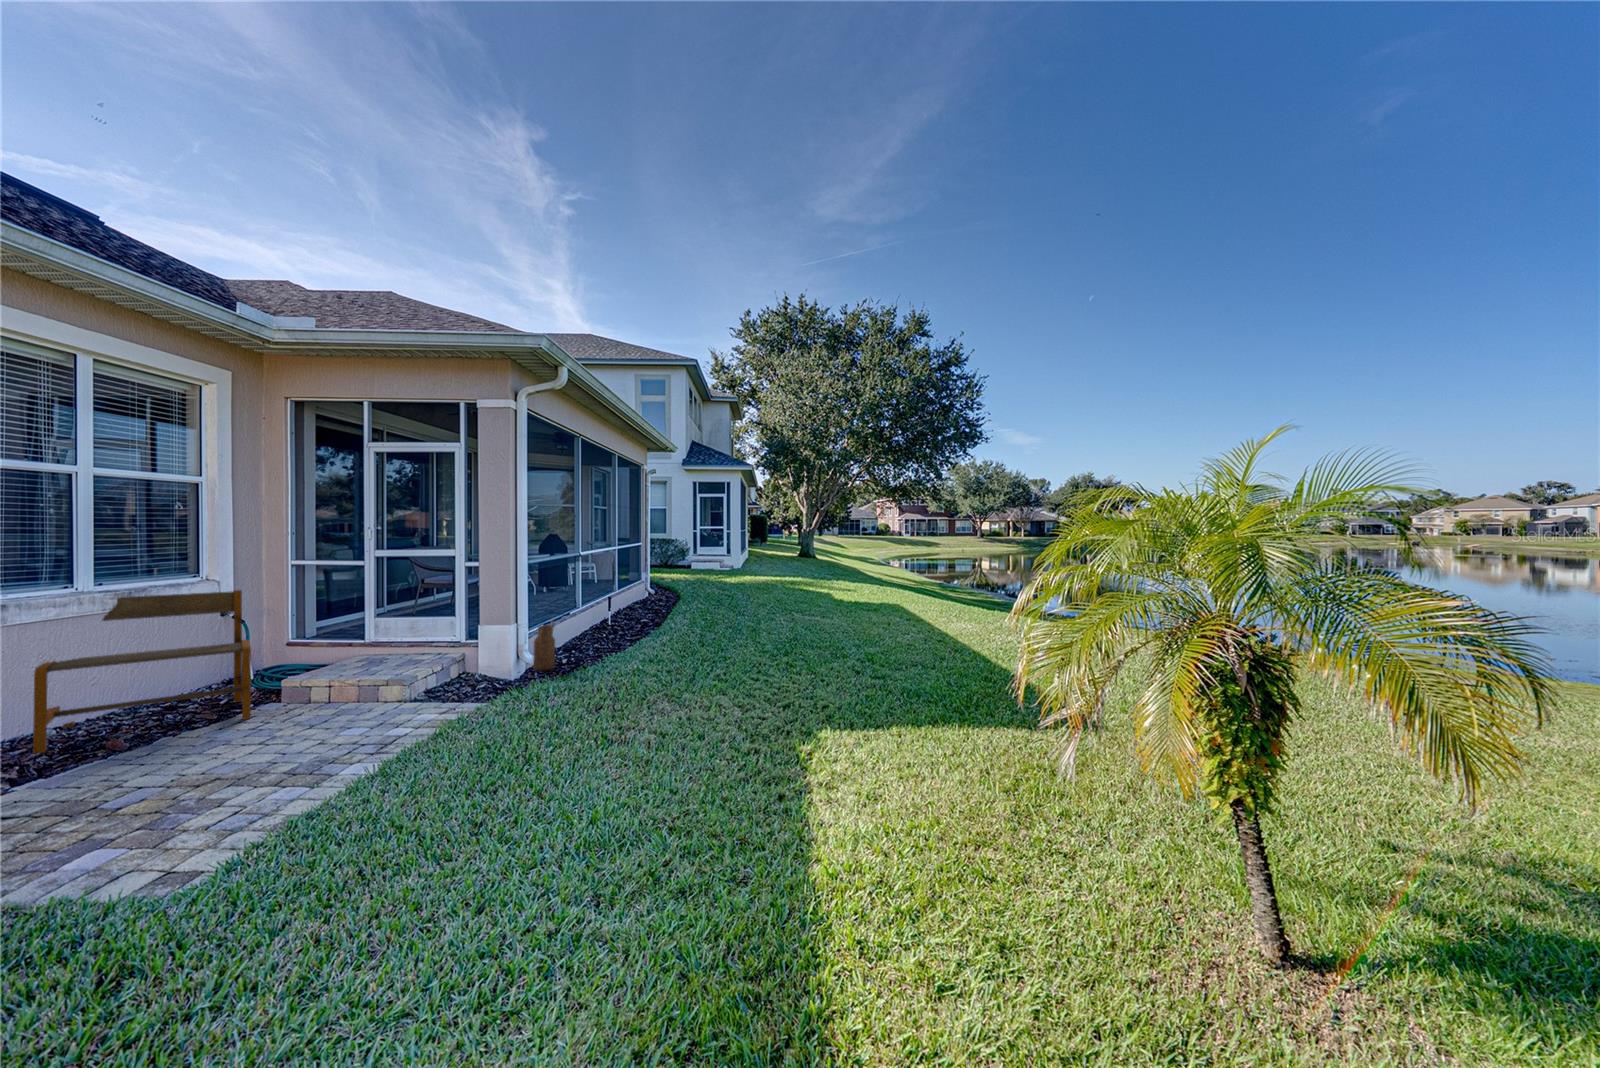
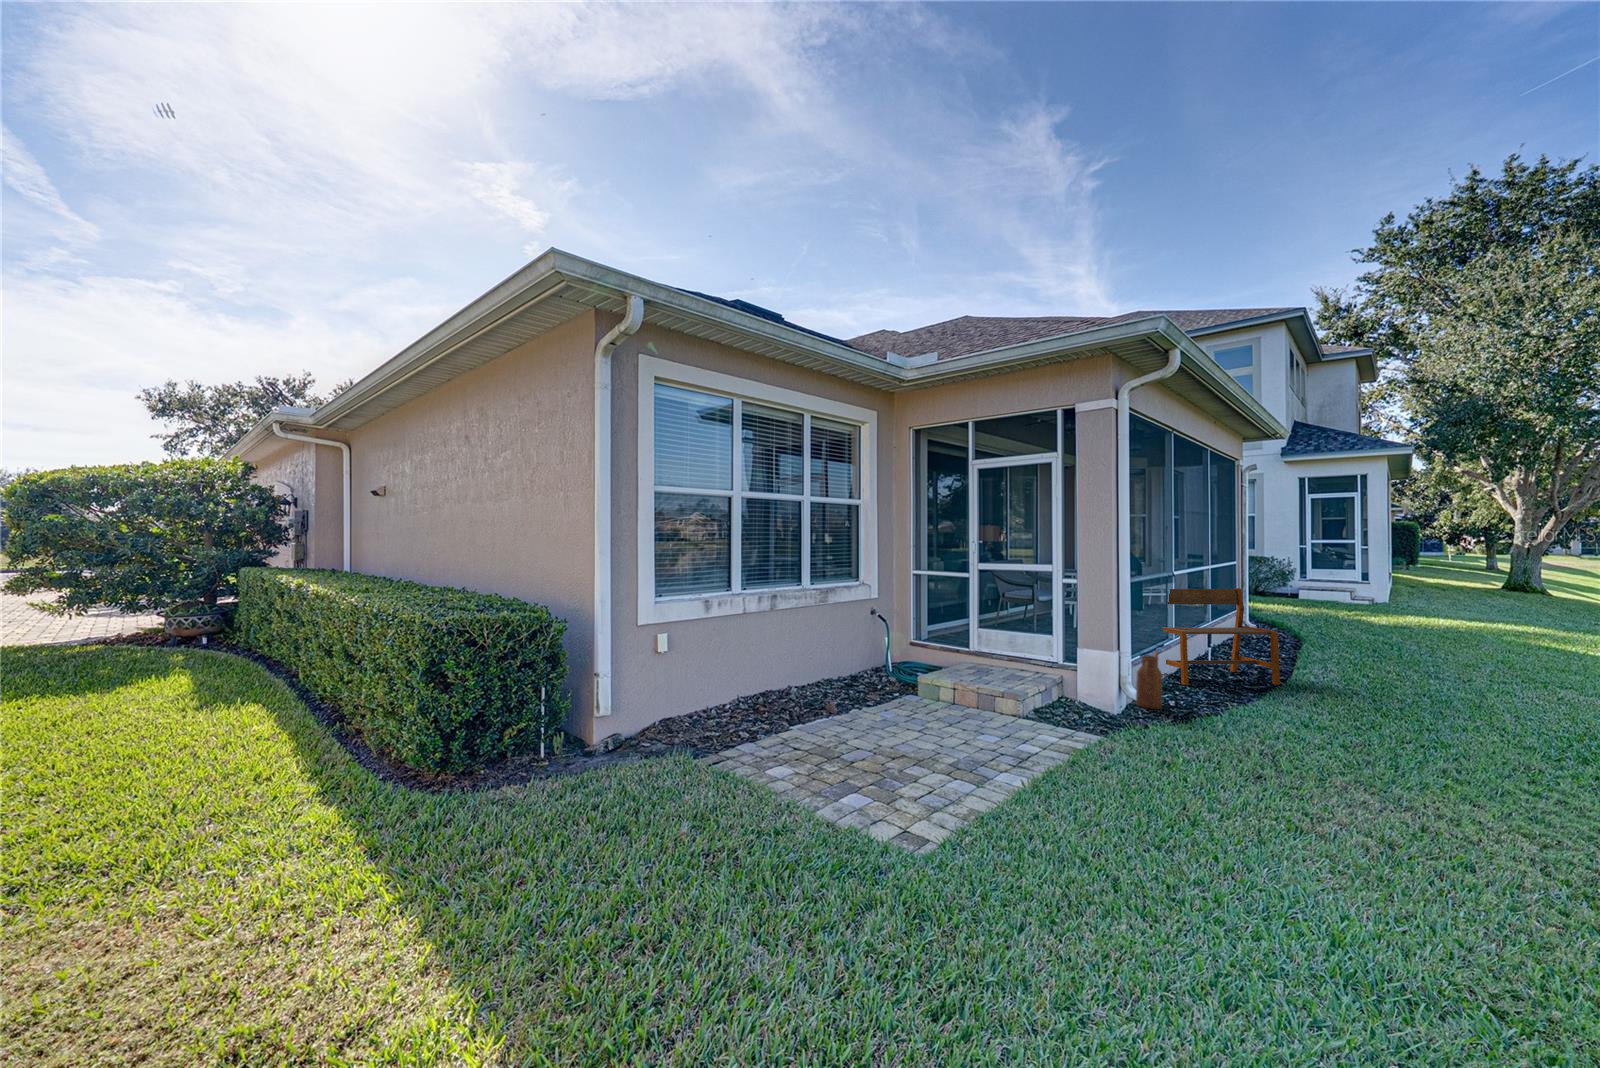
bench: present [33,590,251,754] -> present [1163,588,1280,685]

